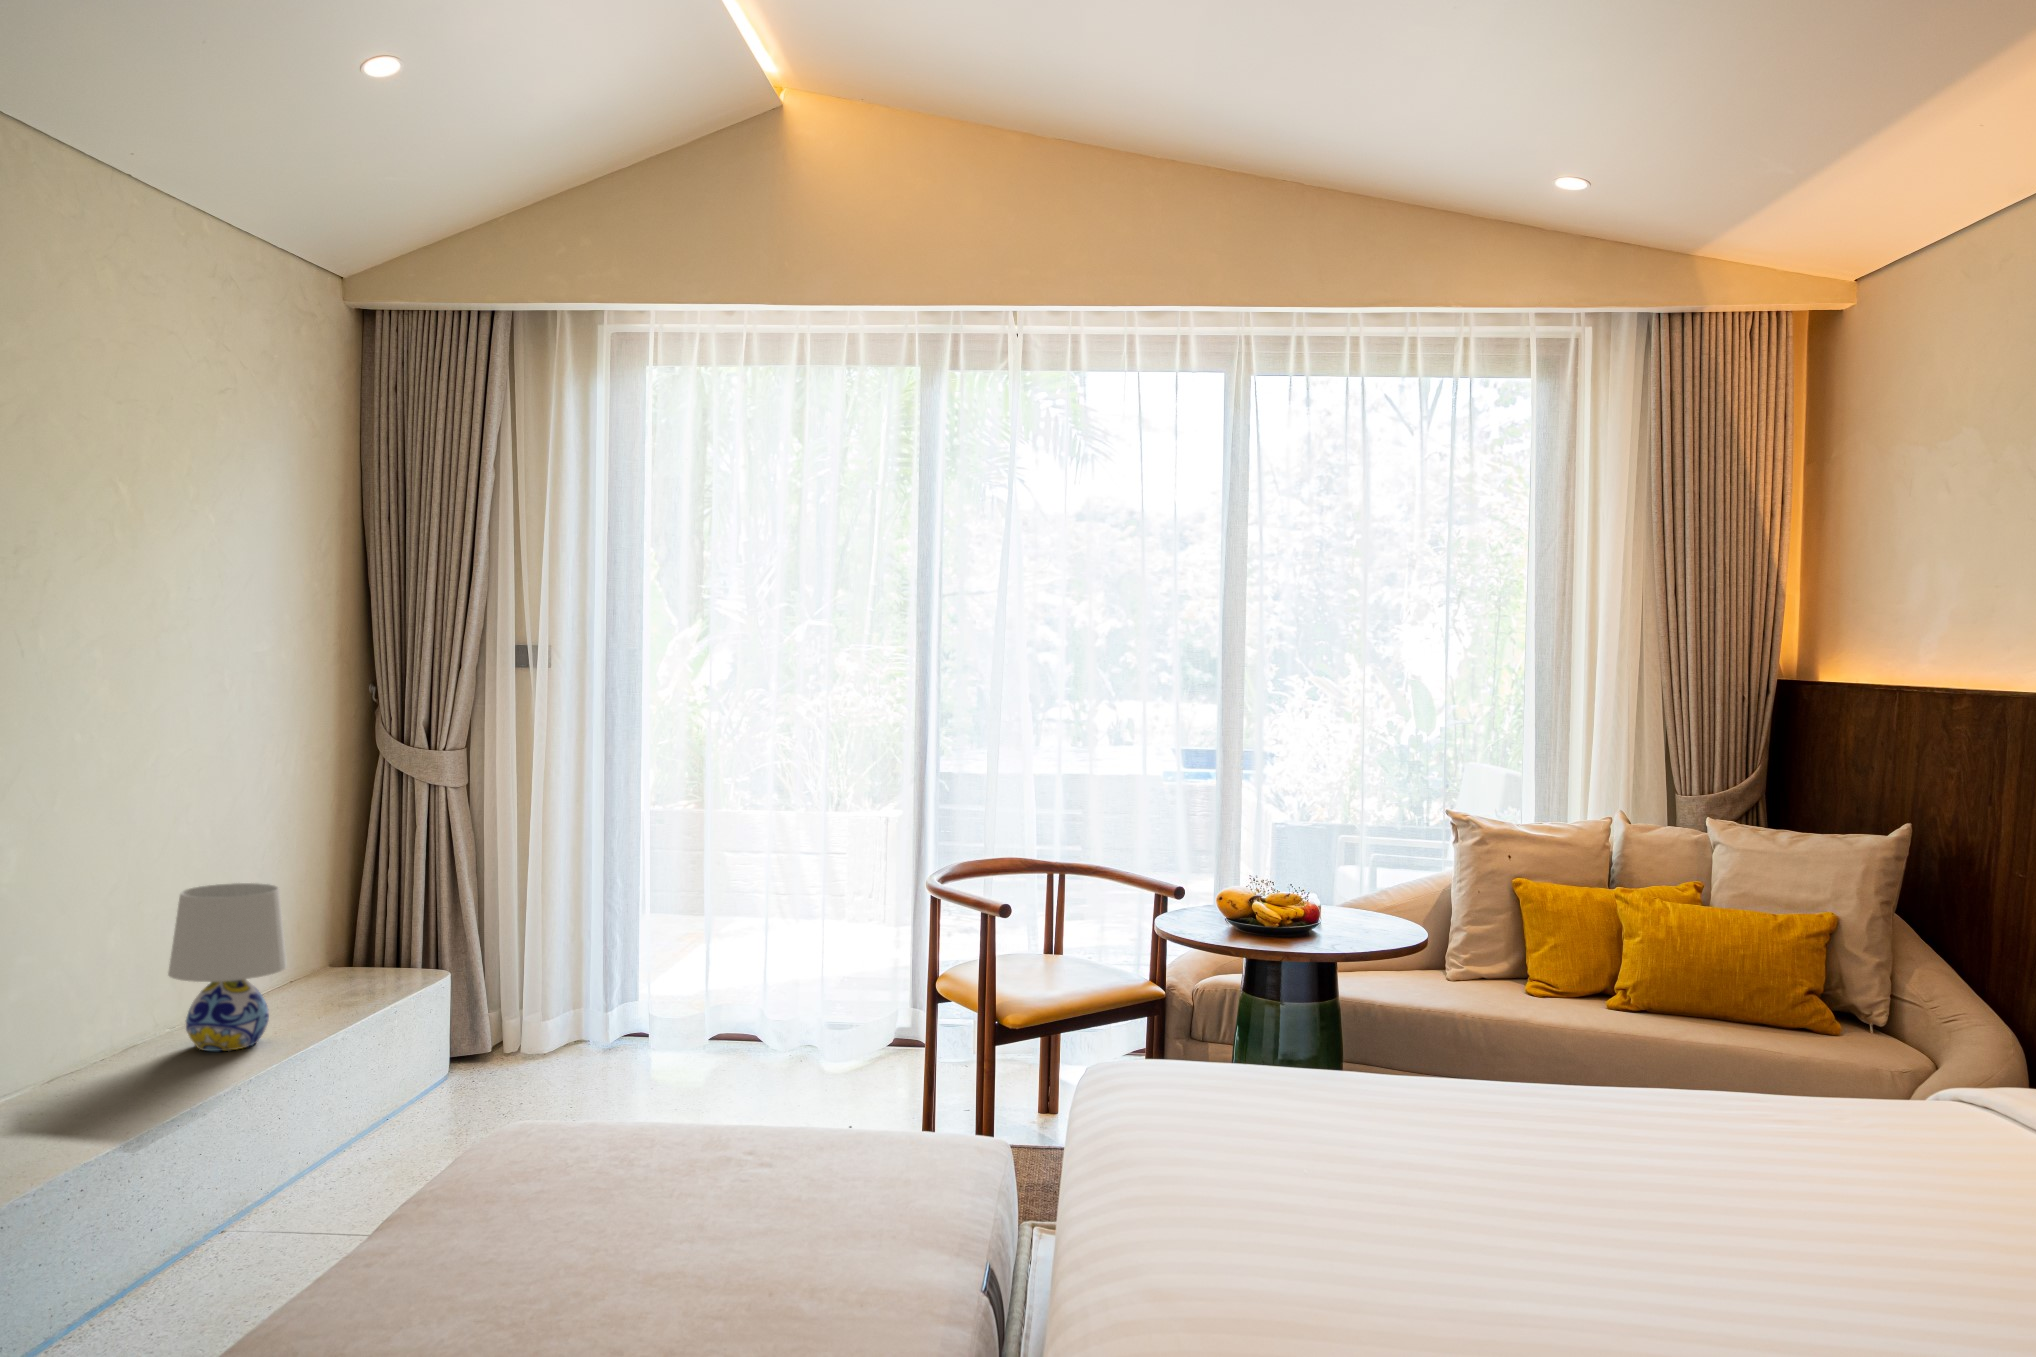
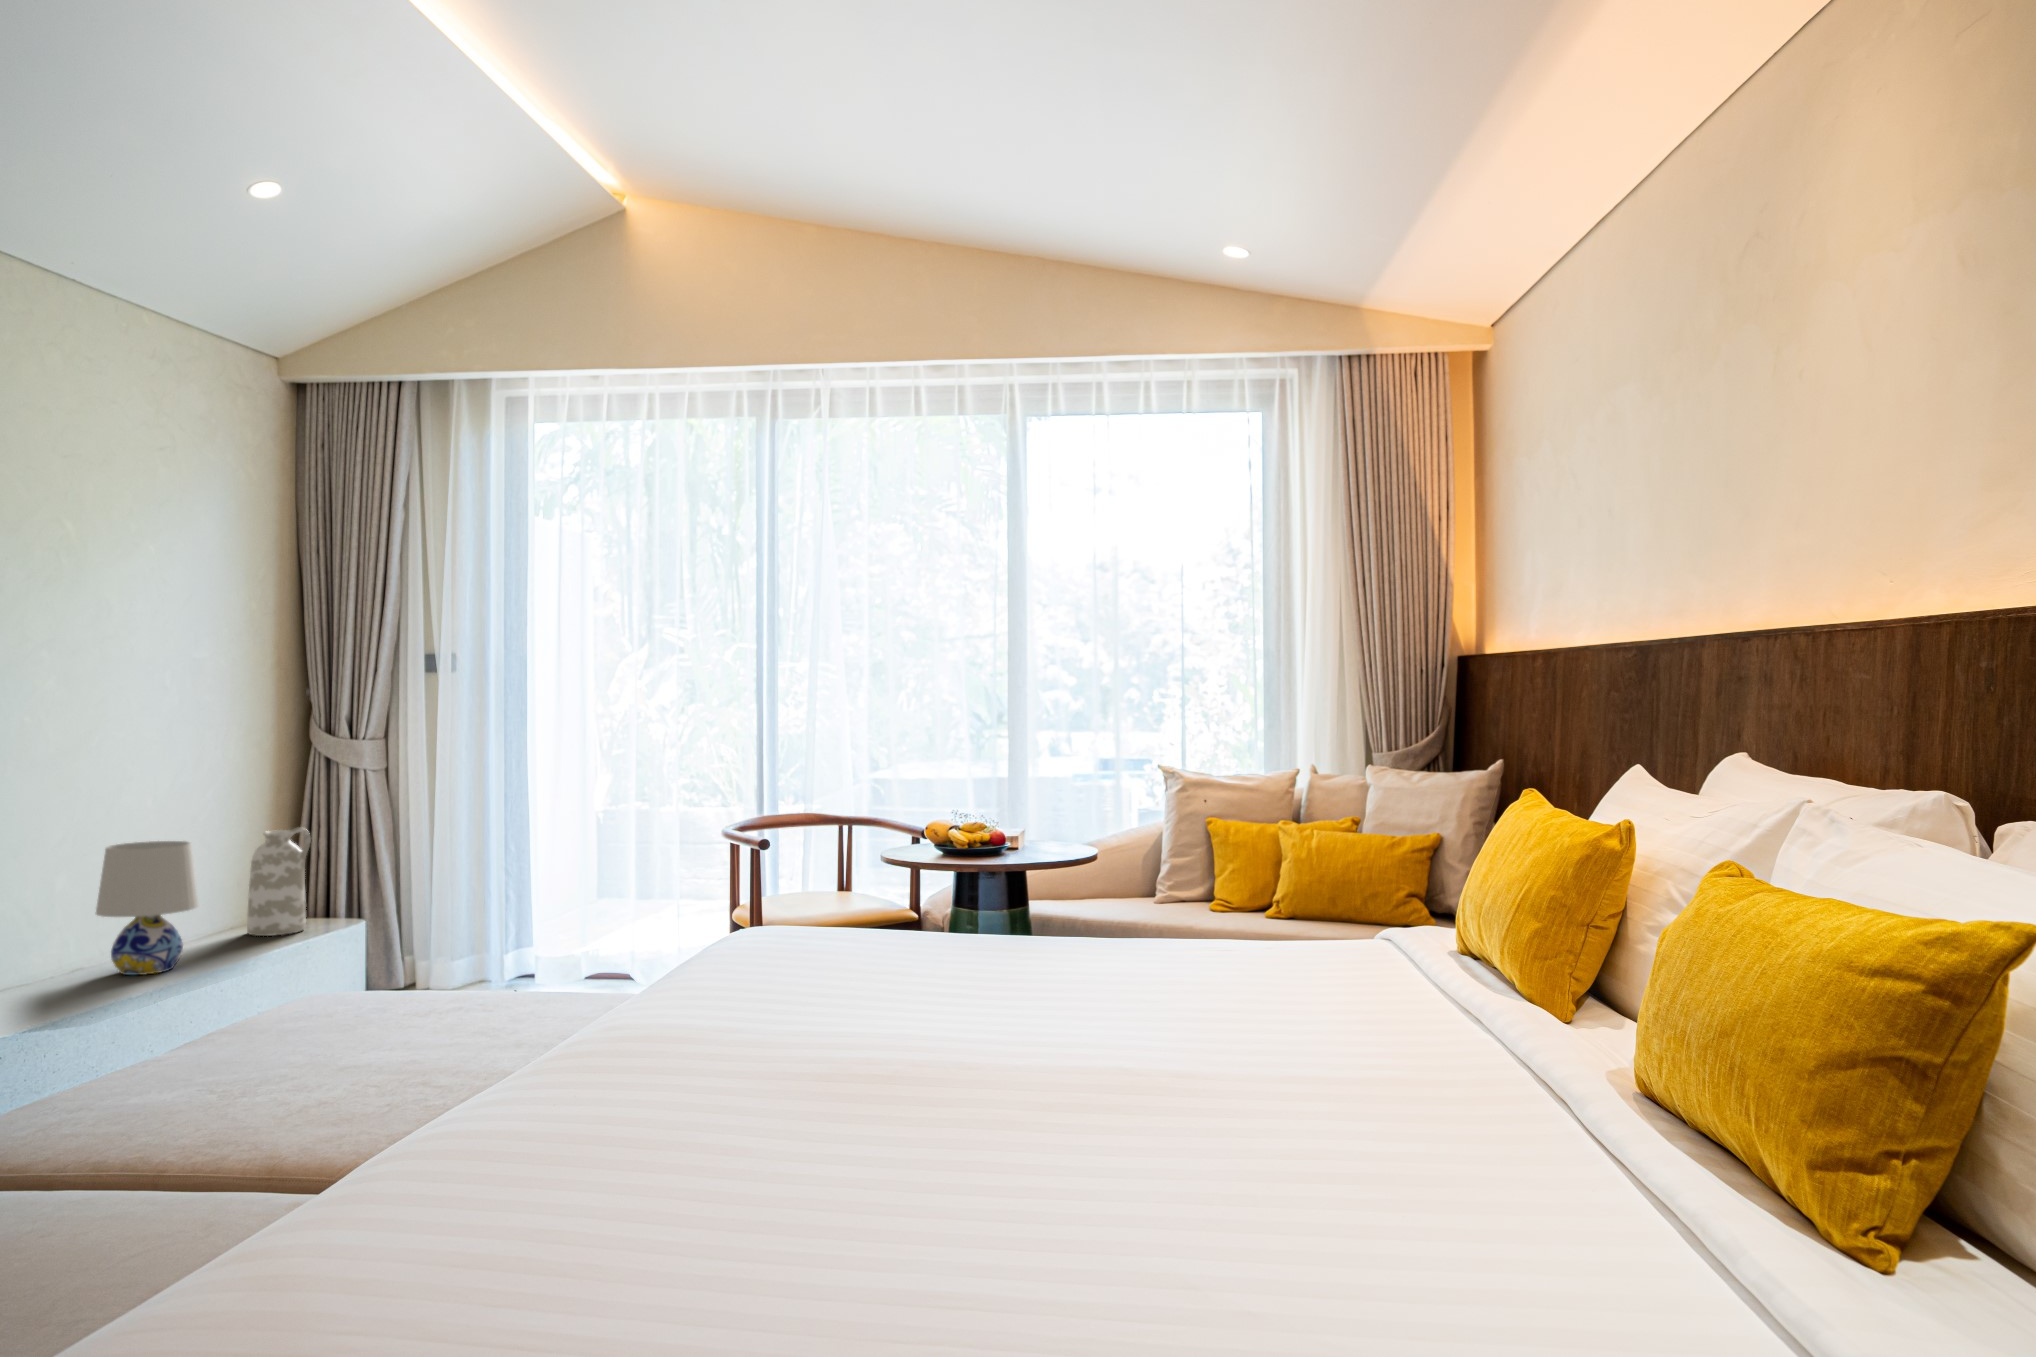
vase: none [318,860,393,993] -> present [247,827,311,936]

